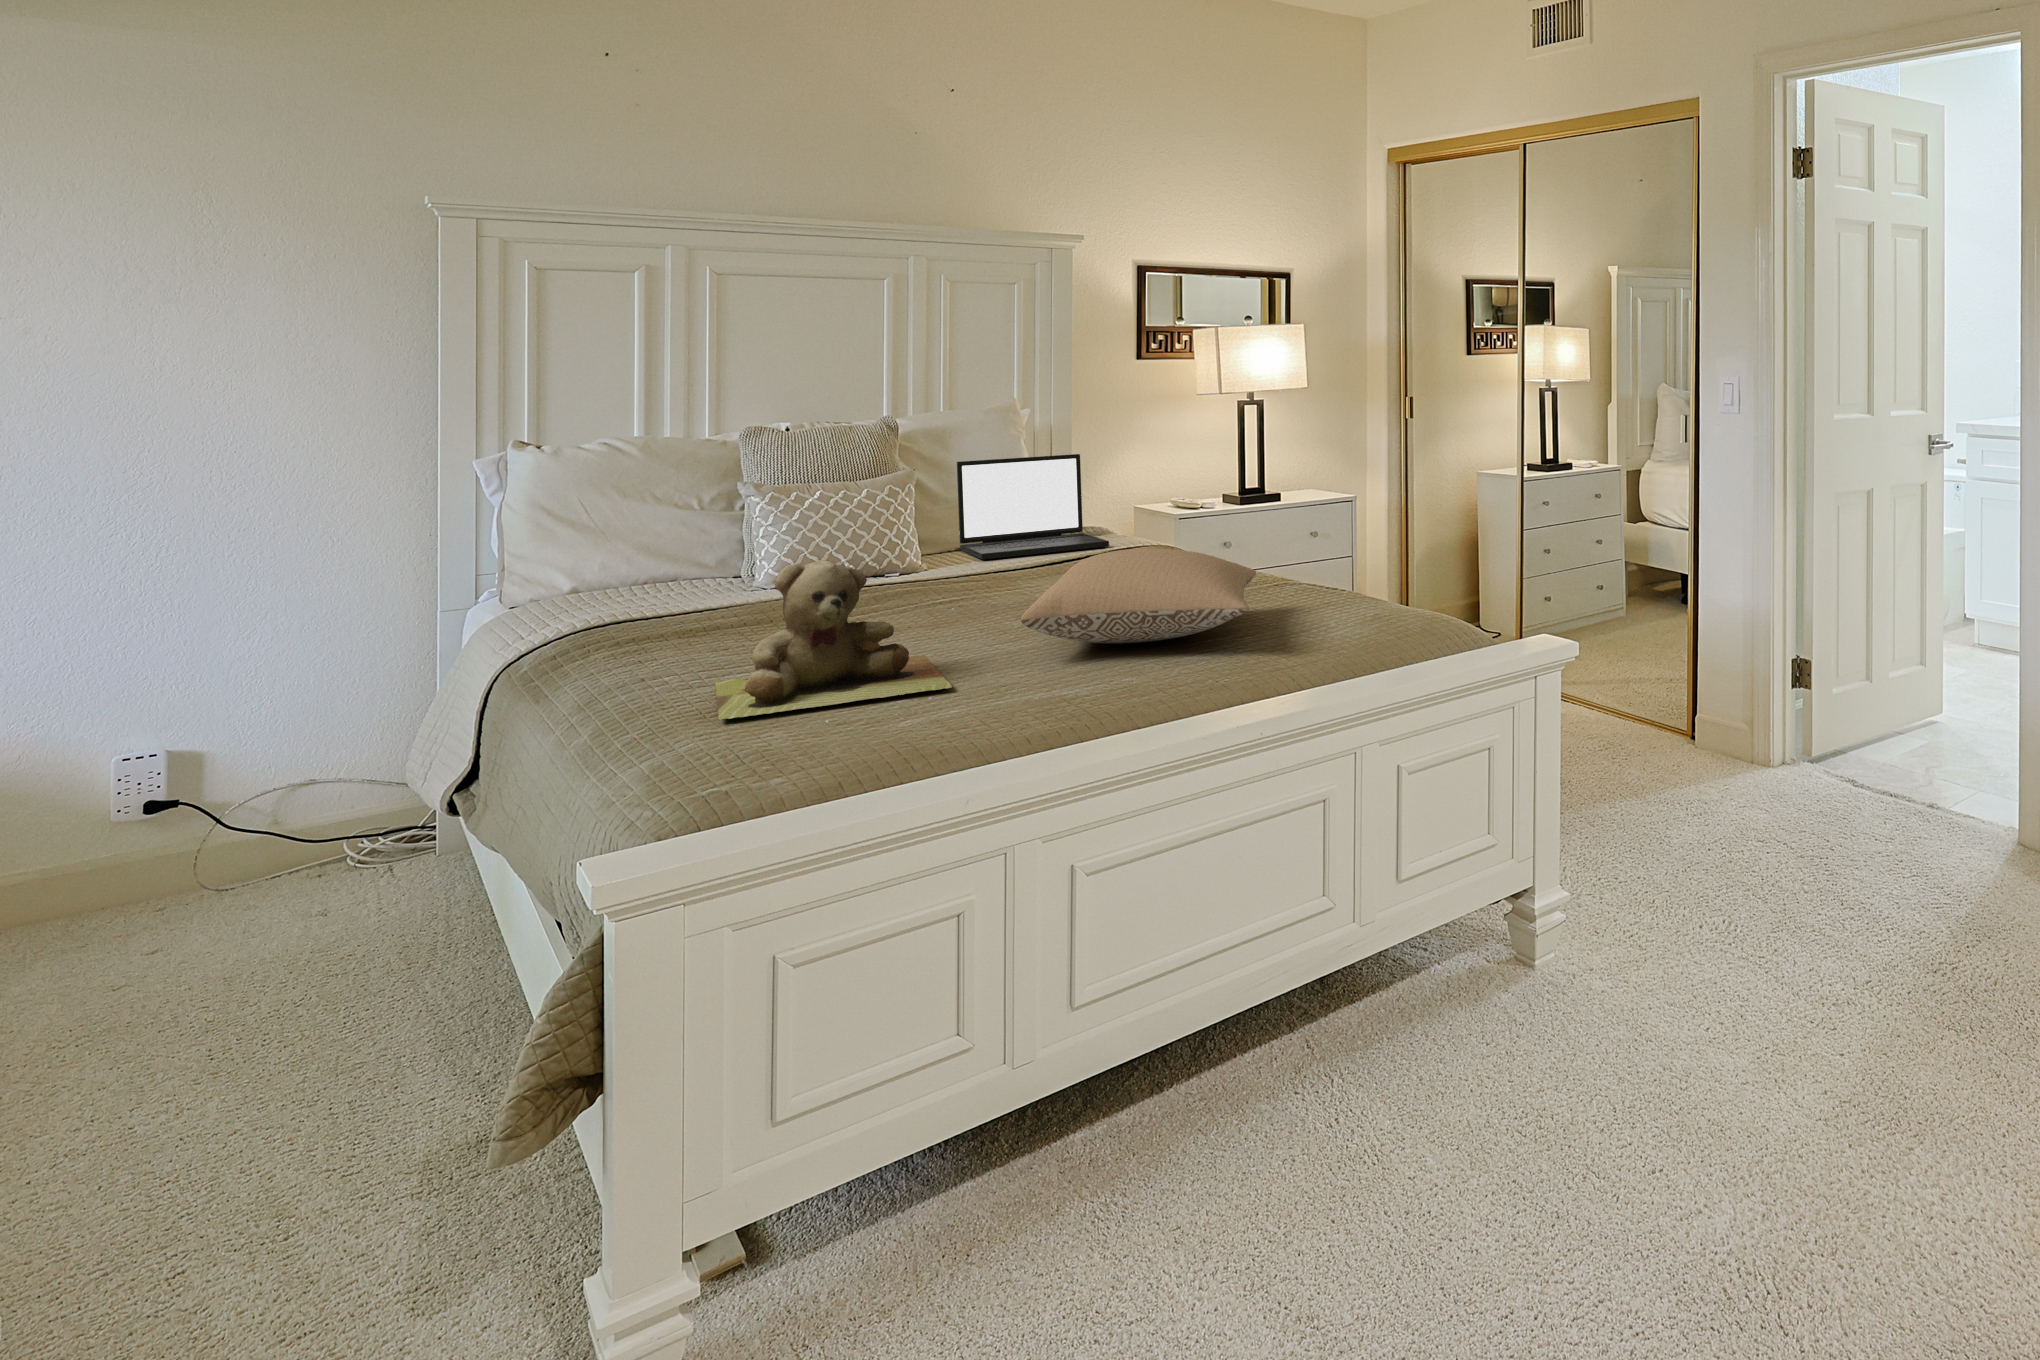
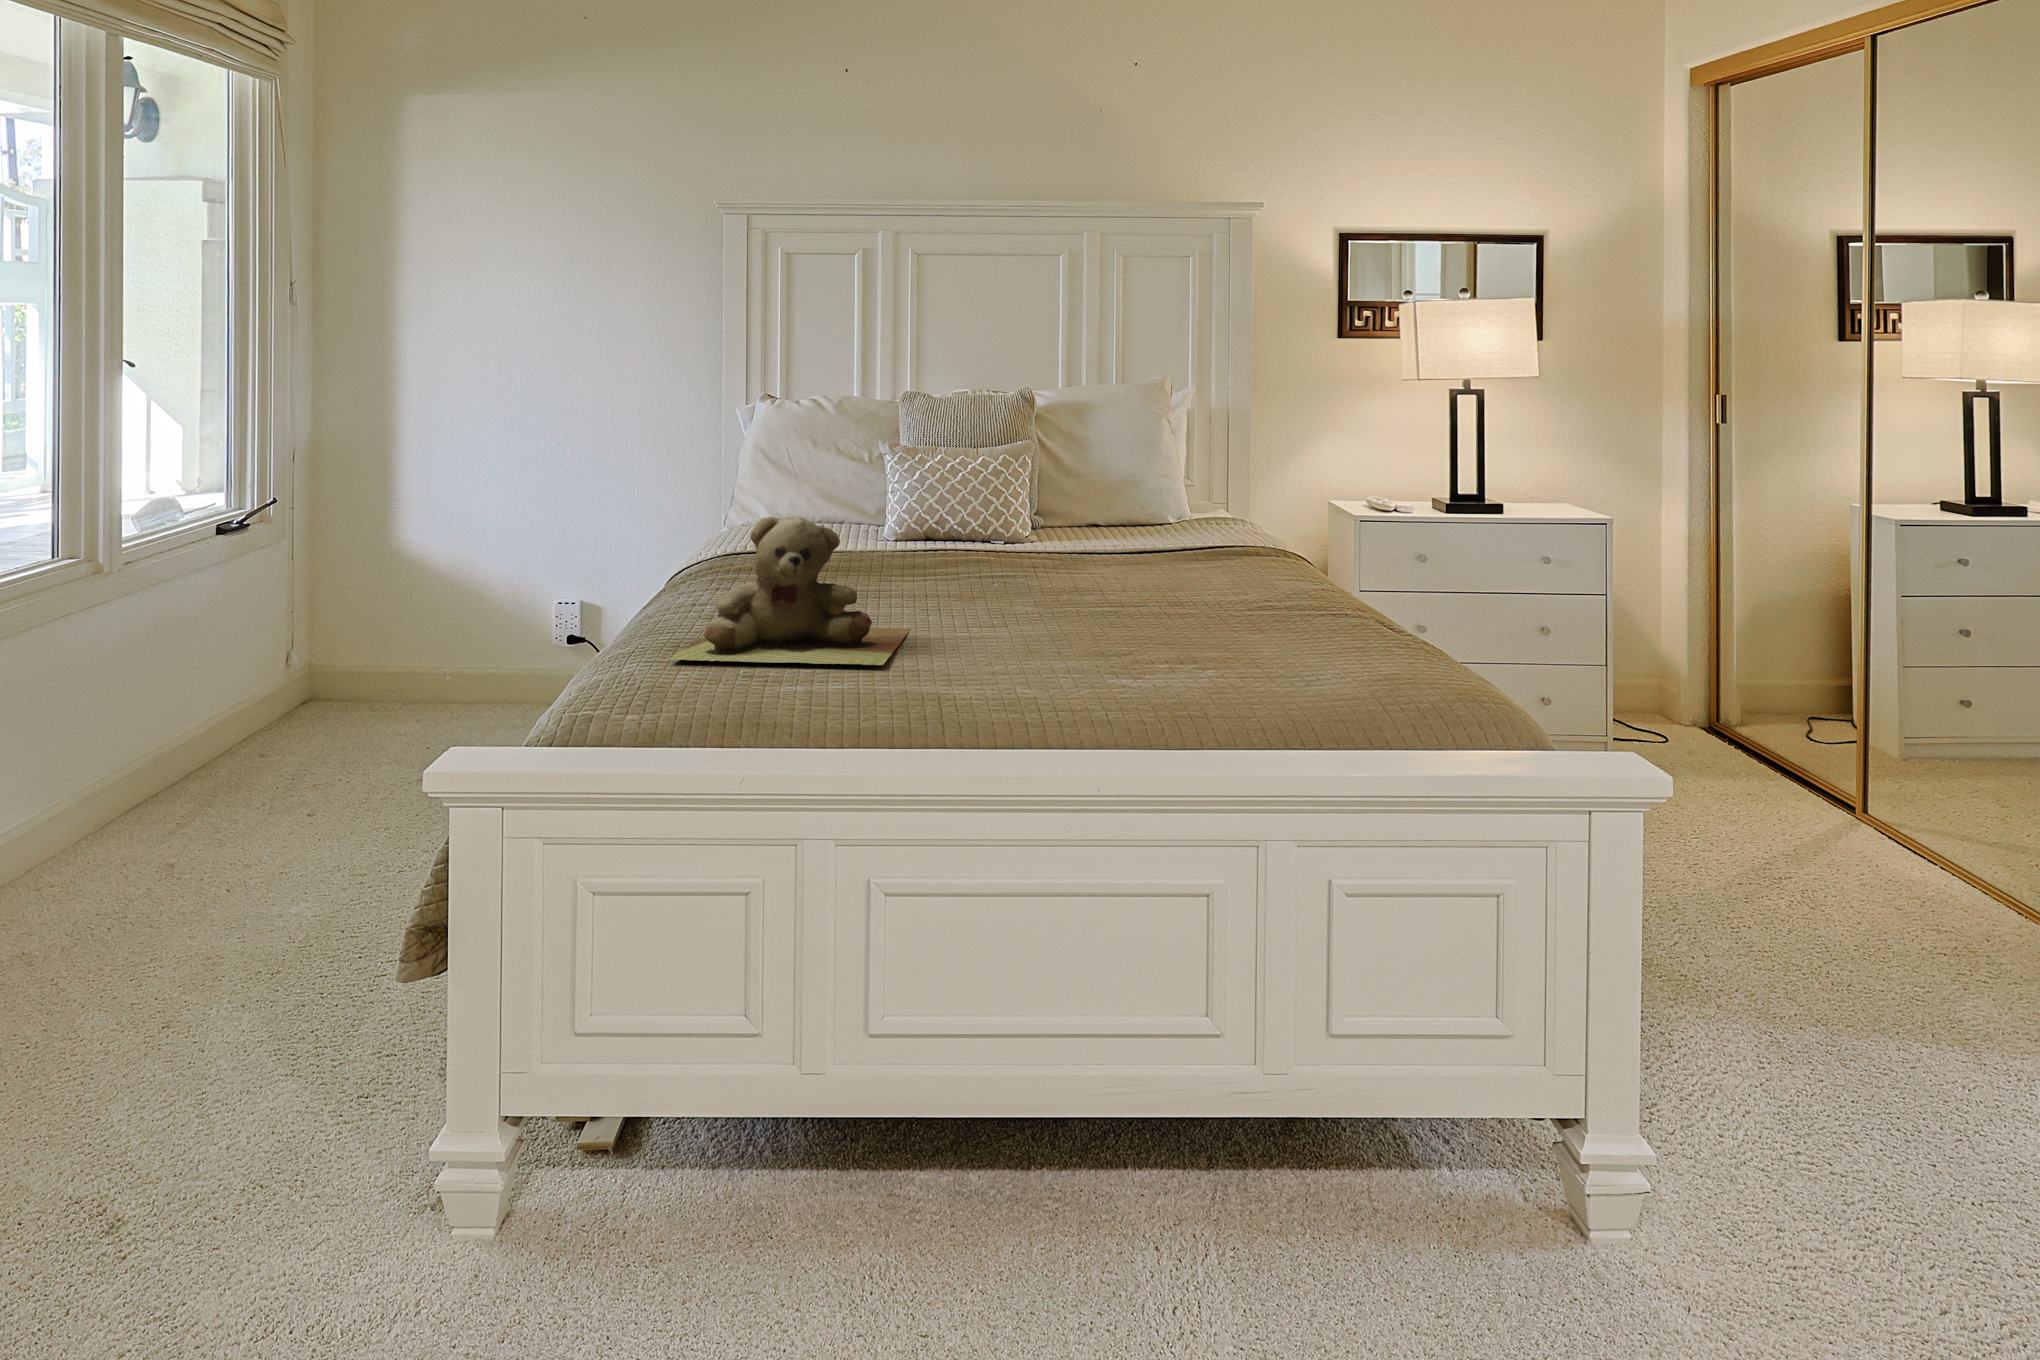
laptop: present [957,454,1109,560] -> none [1085,435,1232,543]
pillow: present [1021,548,1256,643] -> none [975,542,1294,649]

